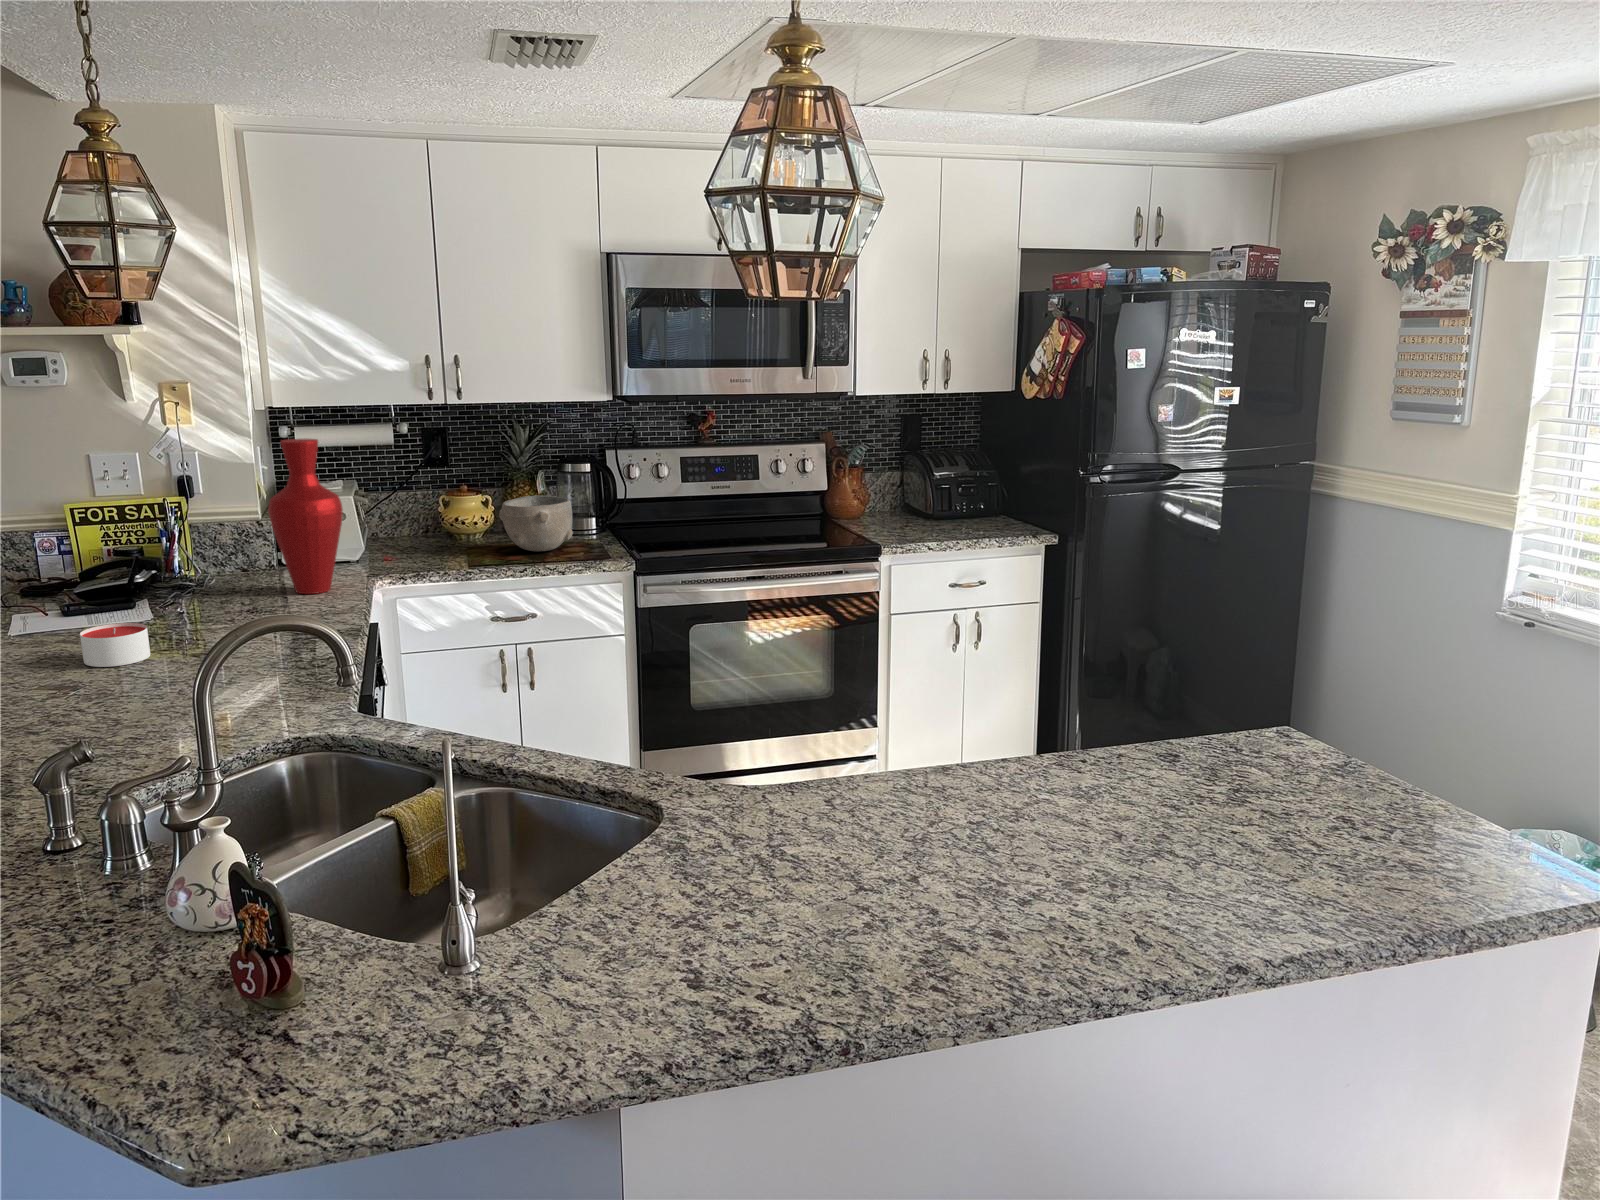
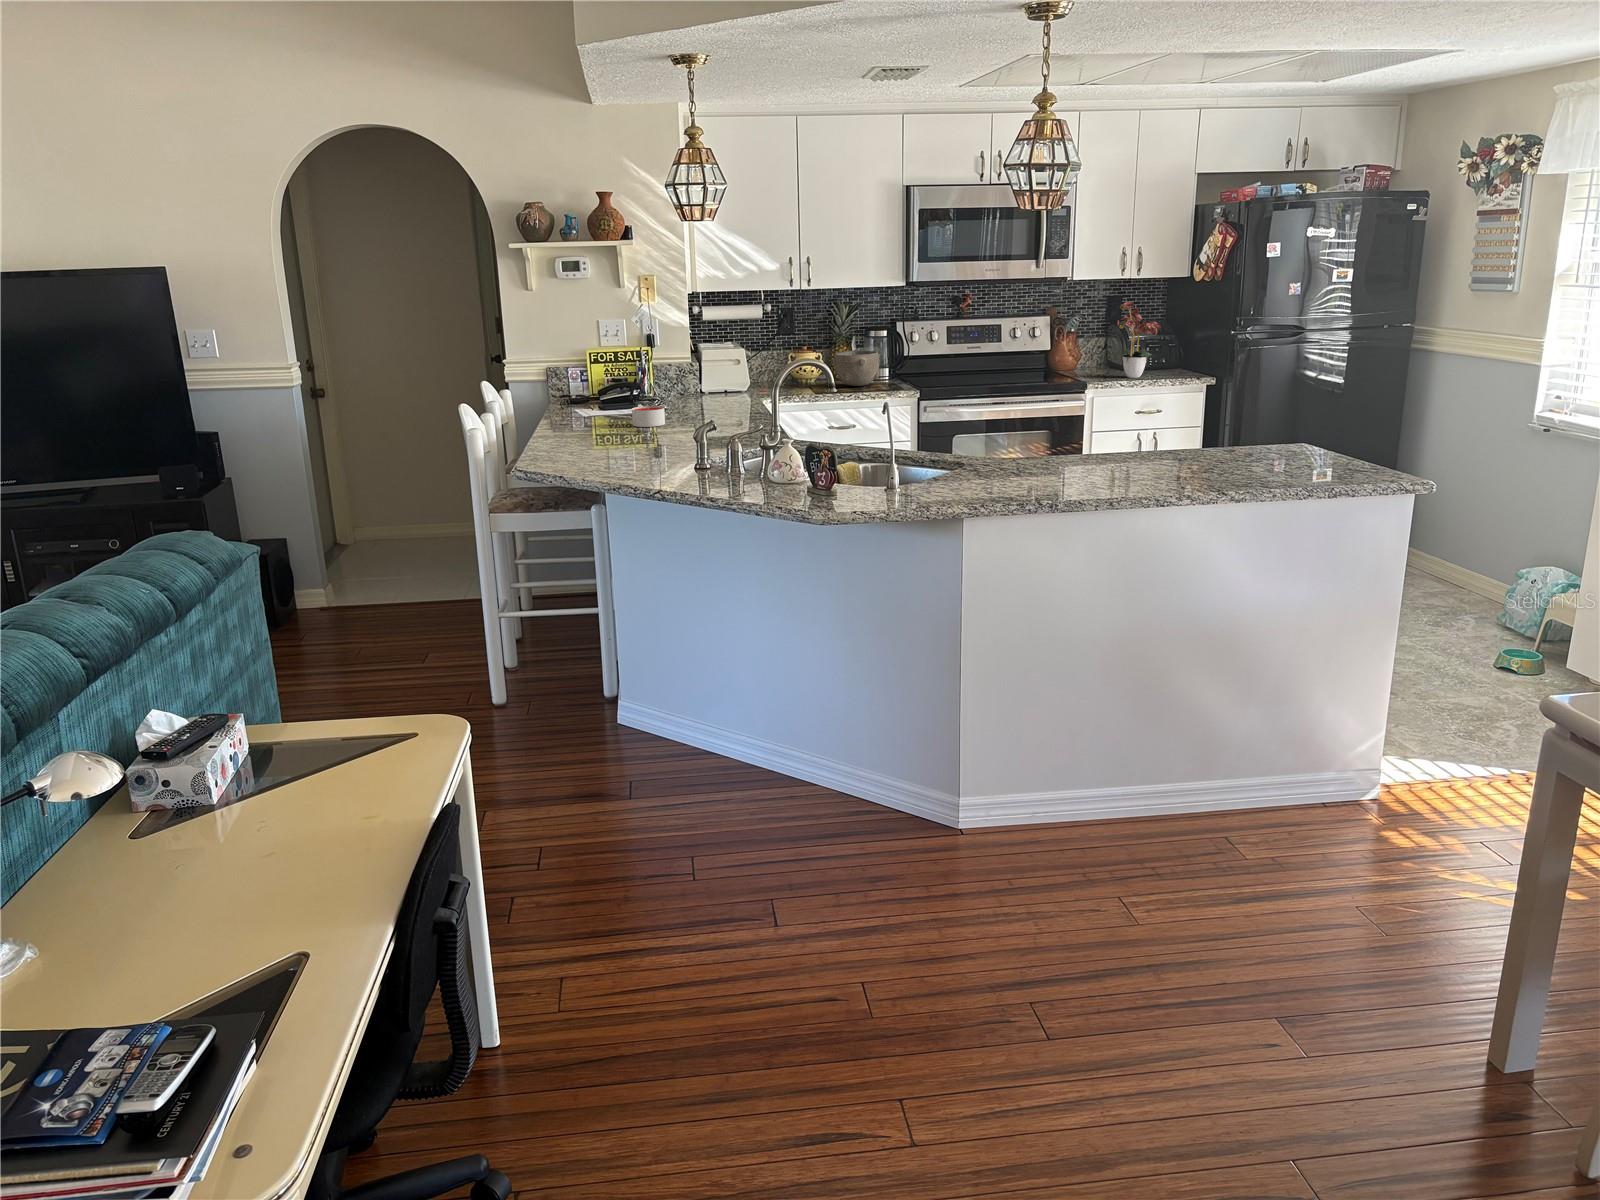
flower arrangement: none [917,422,987,534] -> present [1117,302,1161,378]
vase: present [268,439,343,594] -> none [707,308,749,403]

